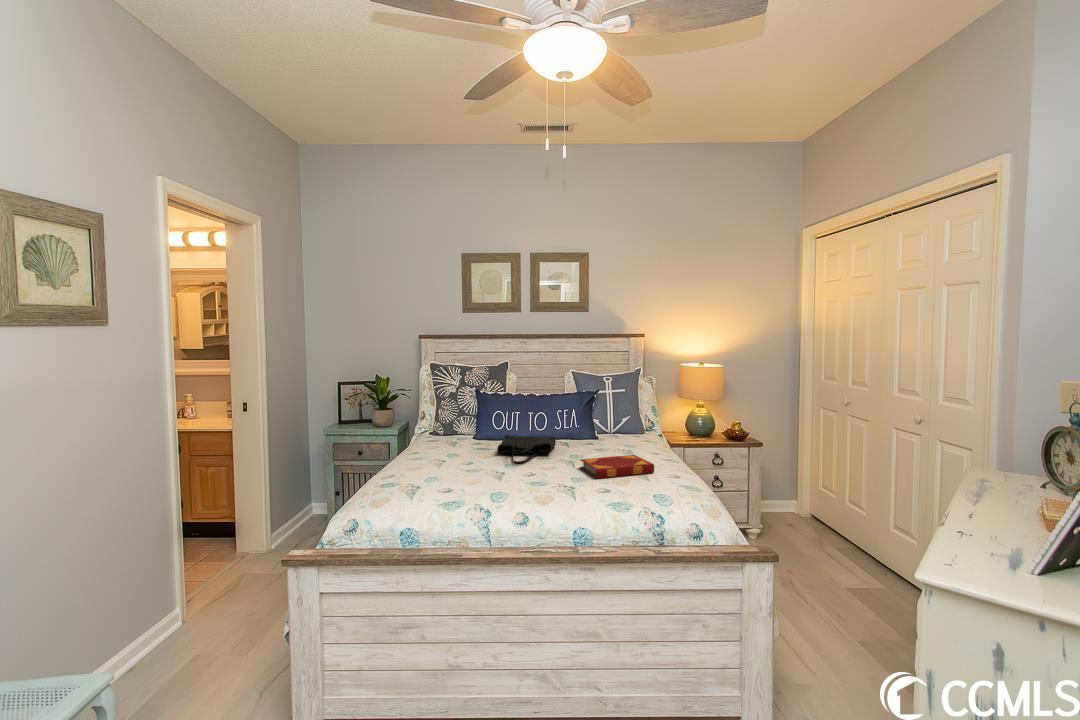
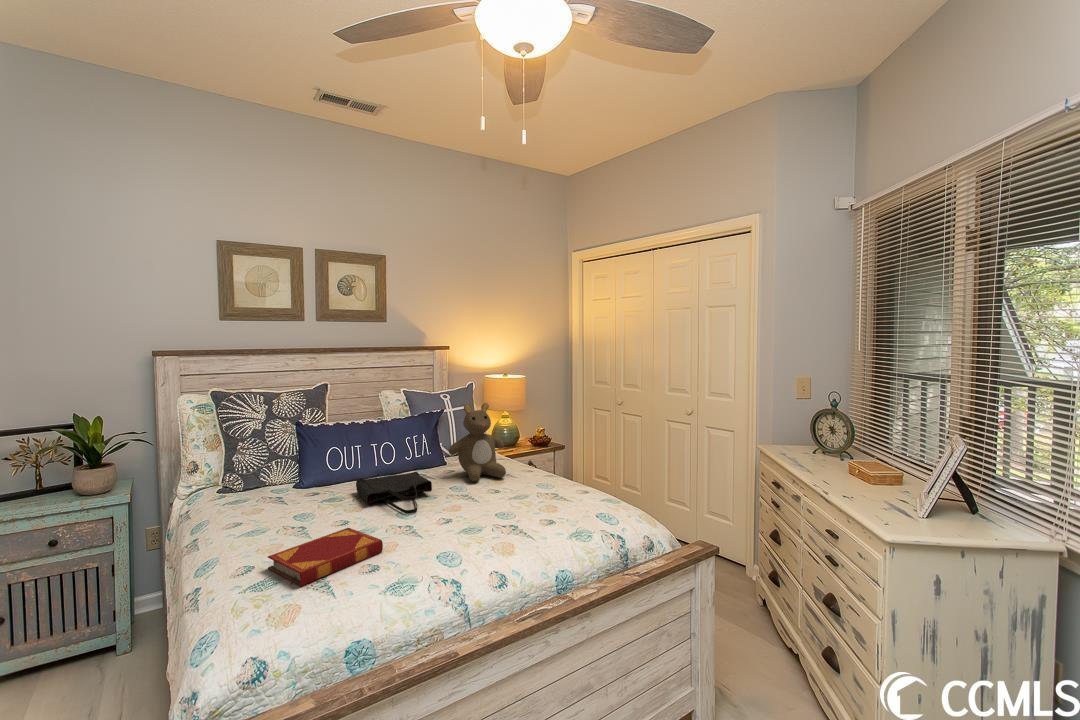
teddy bear: none [584,383,639,453] -> present [449,403,506,482]
hardback book: present [580,455,654,478] -> present [268,528,383,586]

